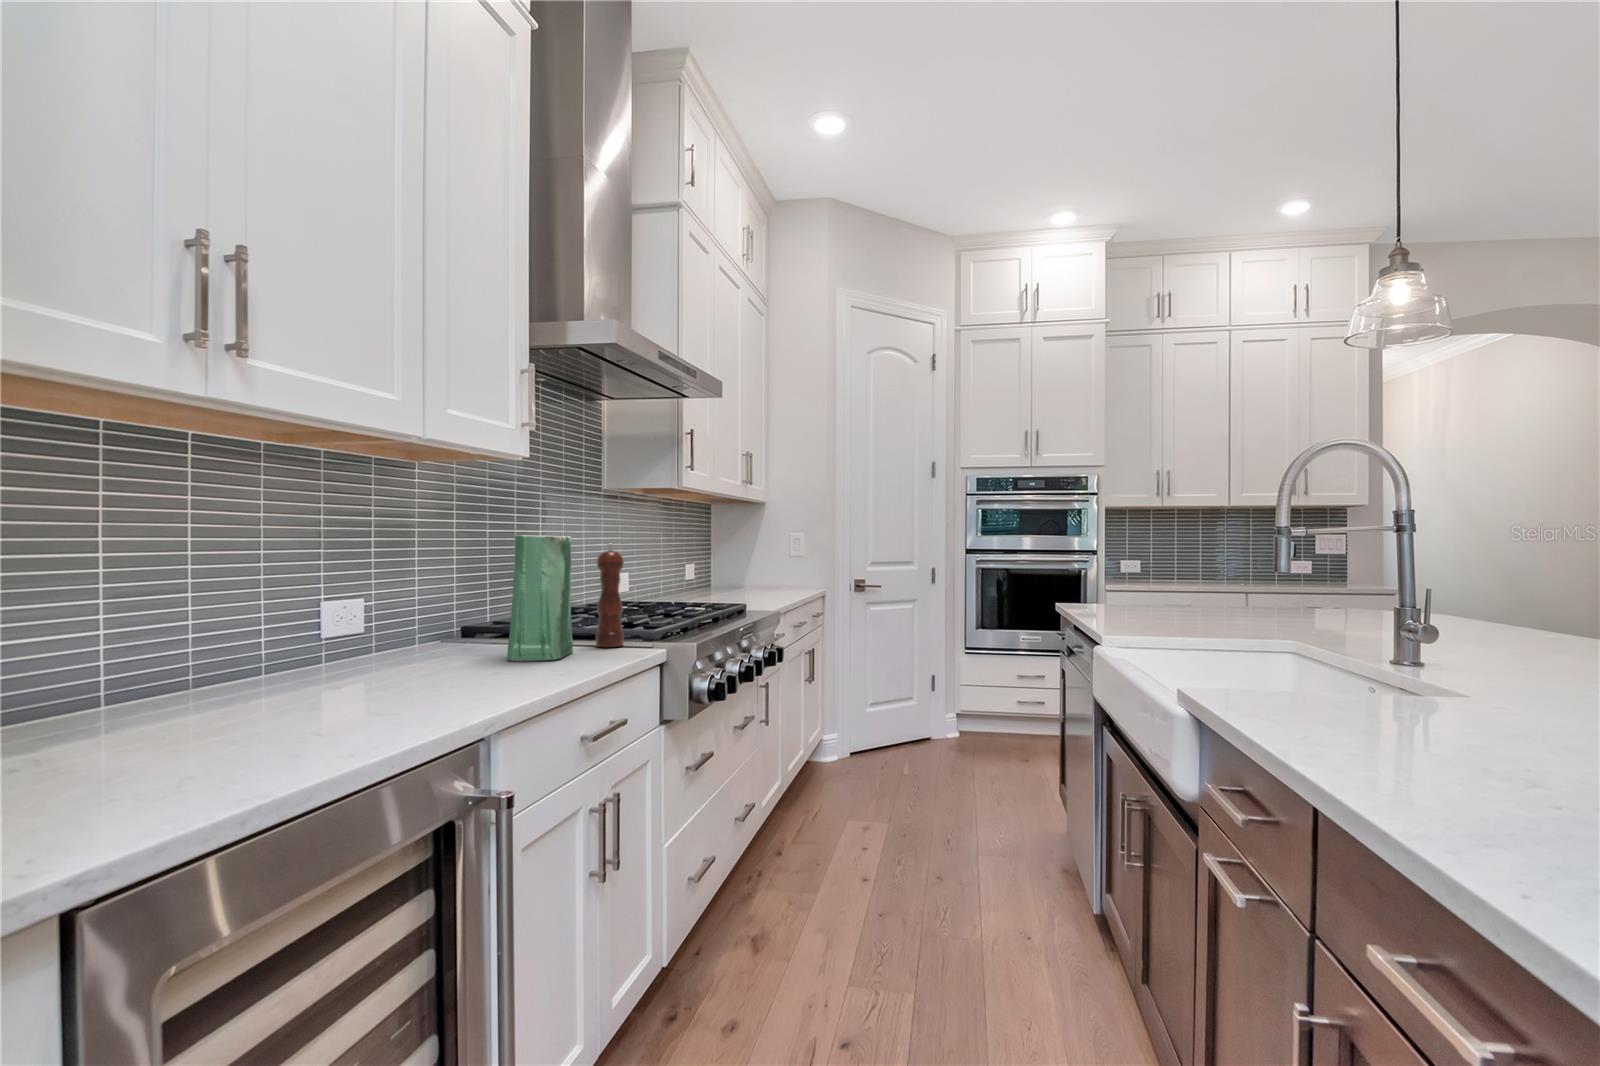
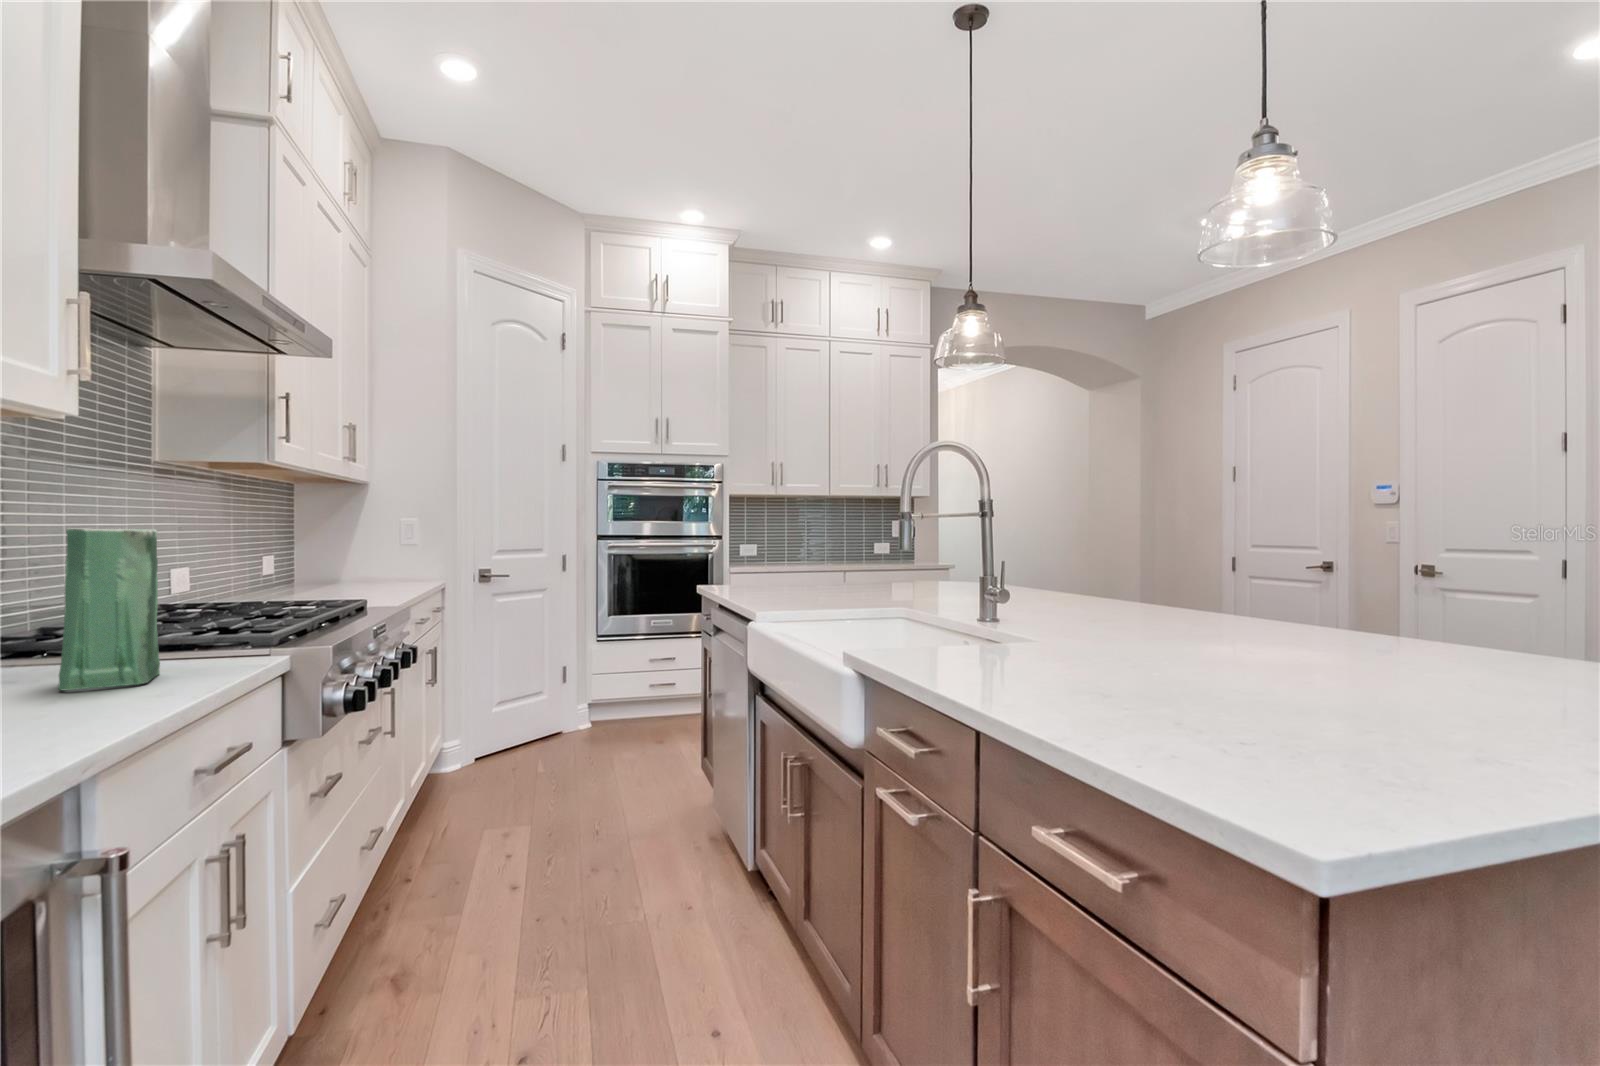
pepper mill: present [596,544,624,647] -> none [189,537,231,664]

